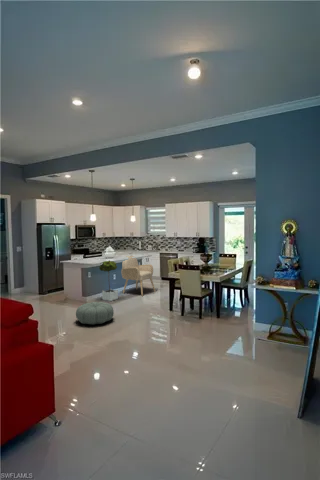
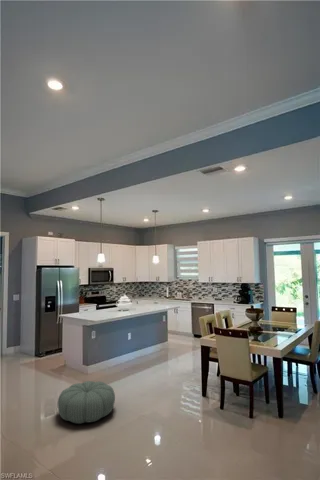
armchair: present [121,256,155,296] -> none [138,307,184,365]
potted tree: present [99,261,118,301] -> none [107,315,132,373]

